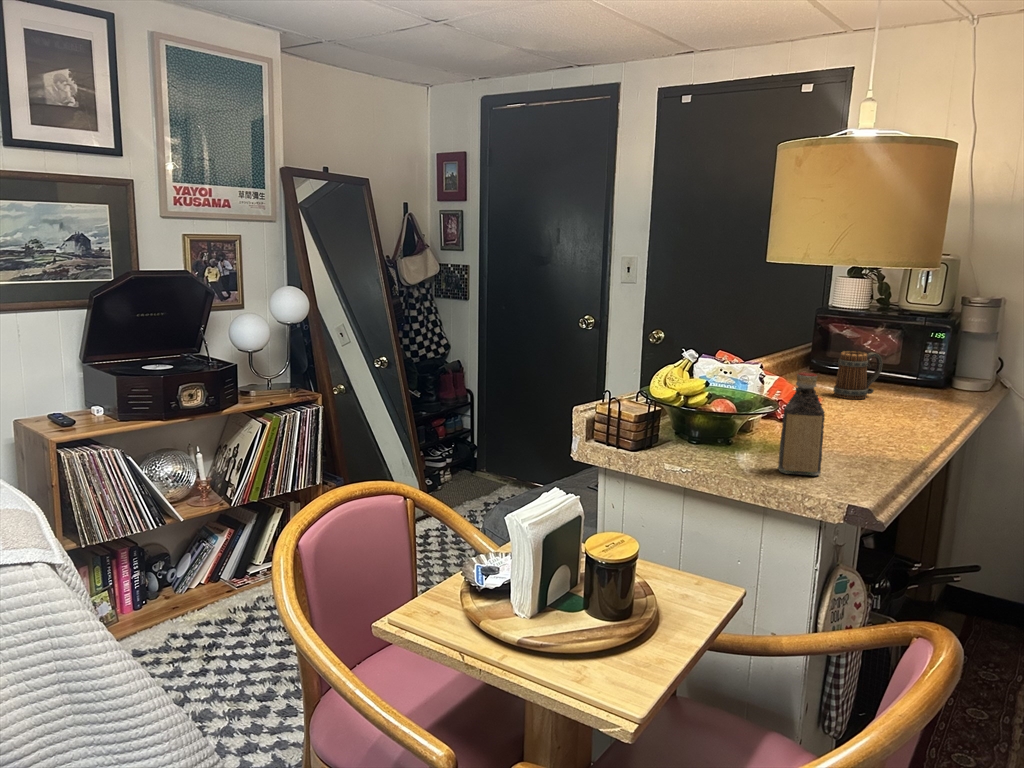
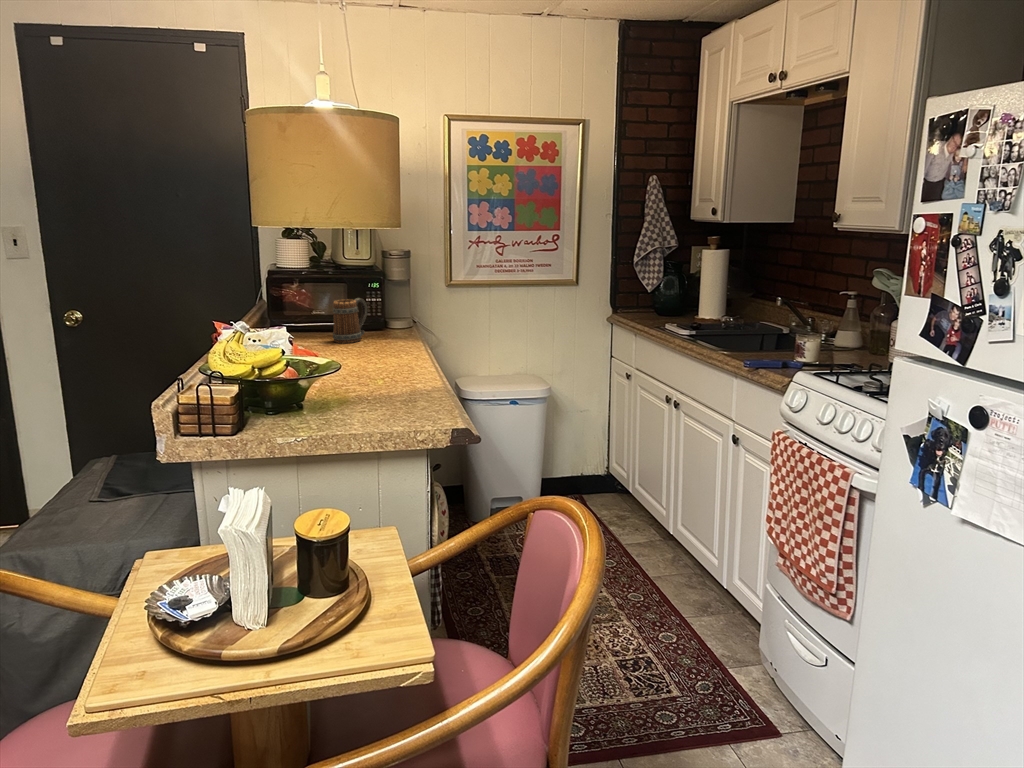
bottle: present [778,372,825,476] -> none [369,325,408,418]

